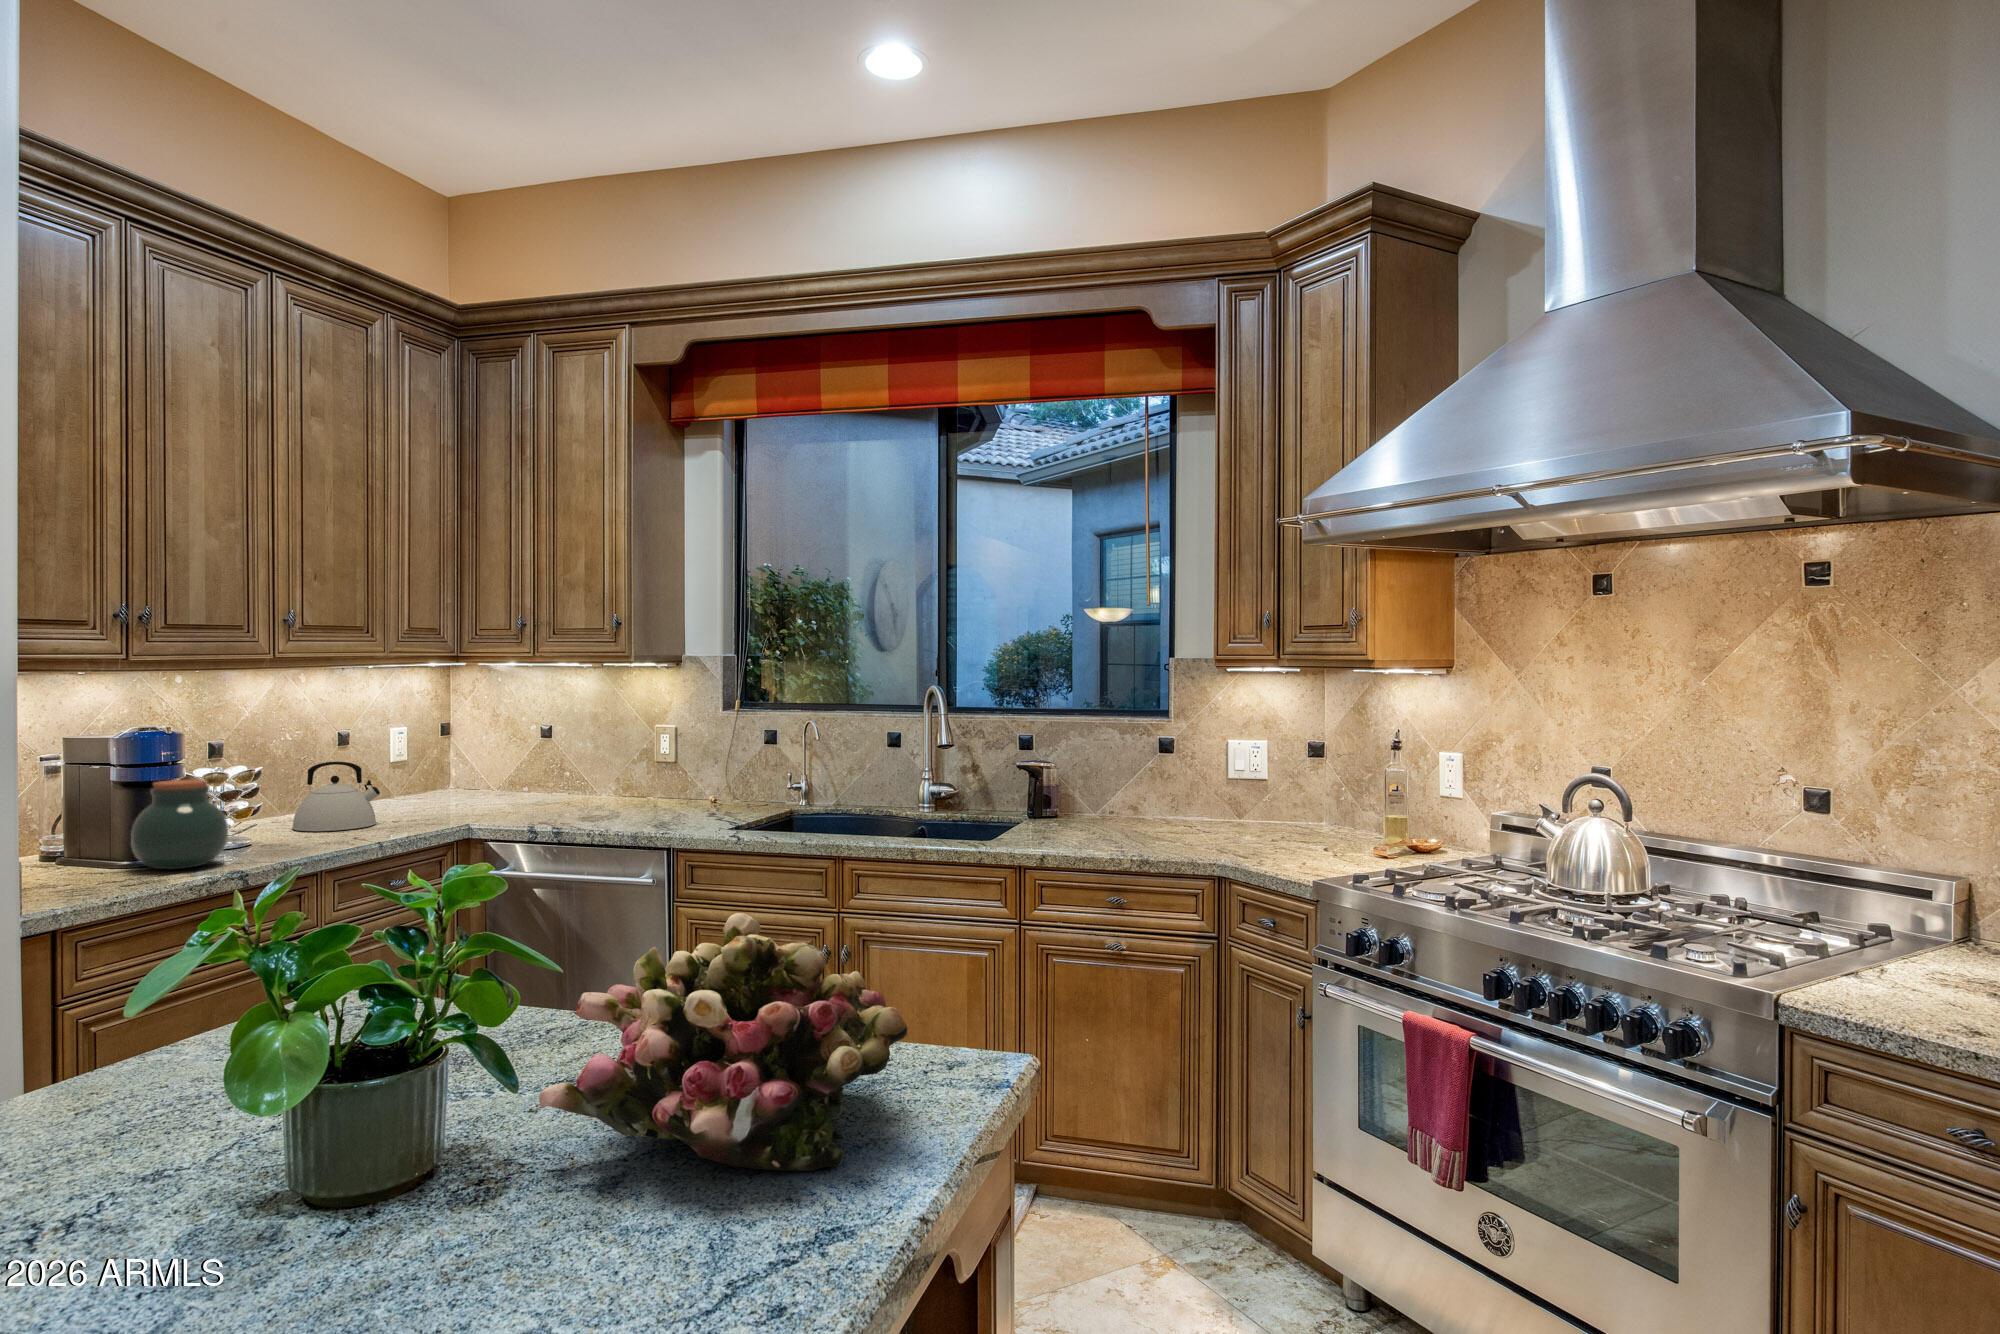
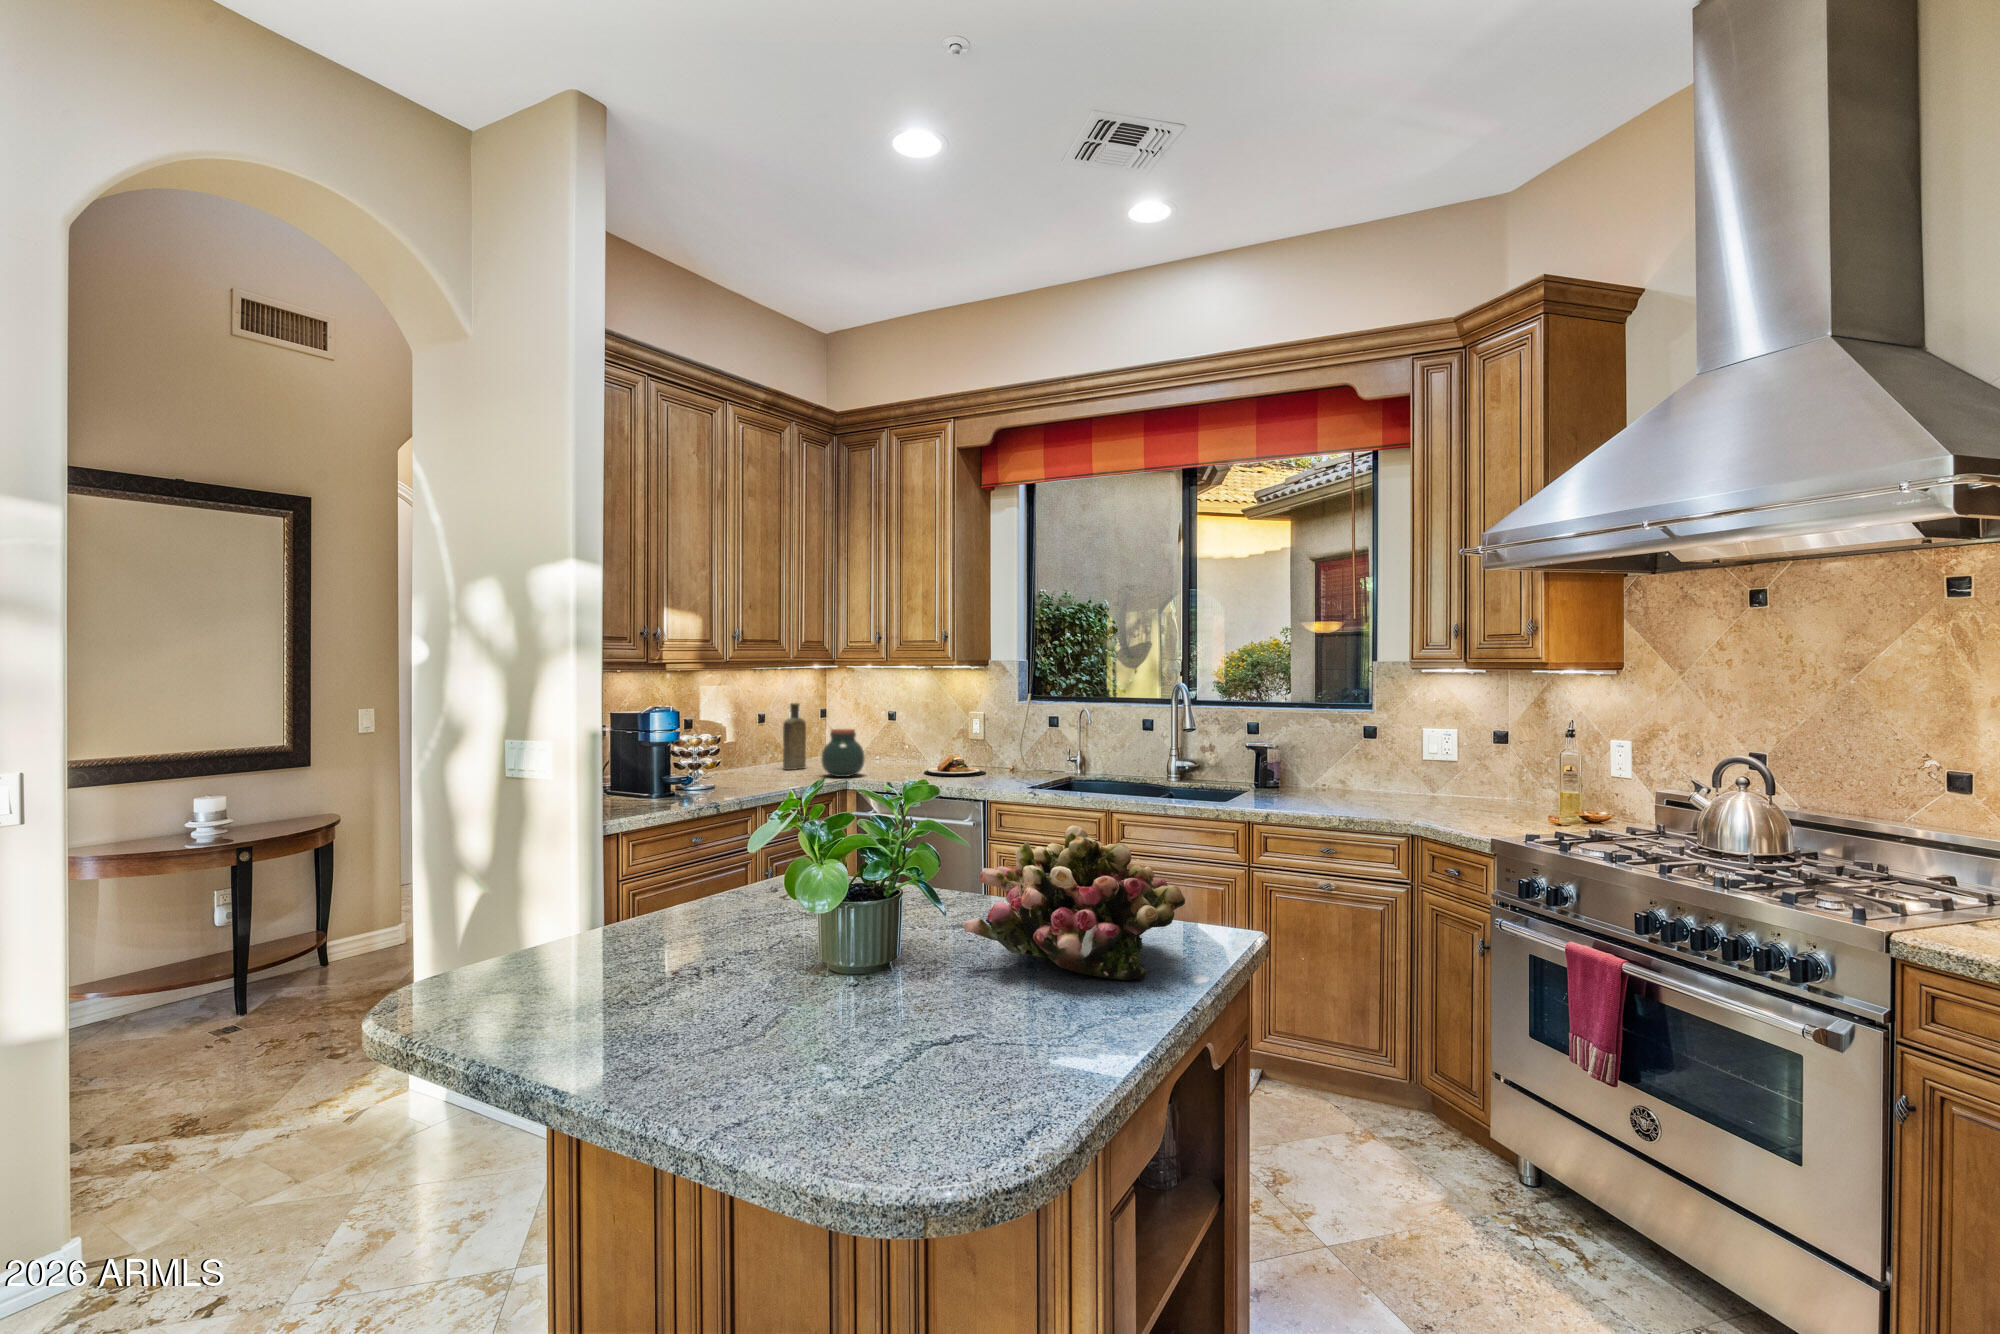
bottle: none [372,715,418,810] -> present [783,703,806,770]
kettle: present [292,762,380,831] -> none [732,735,786,782]
jar: present [131,779,228,869] -> present [822,729,865,777]
plate: none [591,785,679,813] -> present [924,756,986,776]

